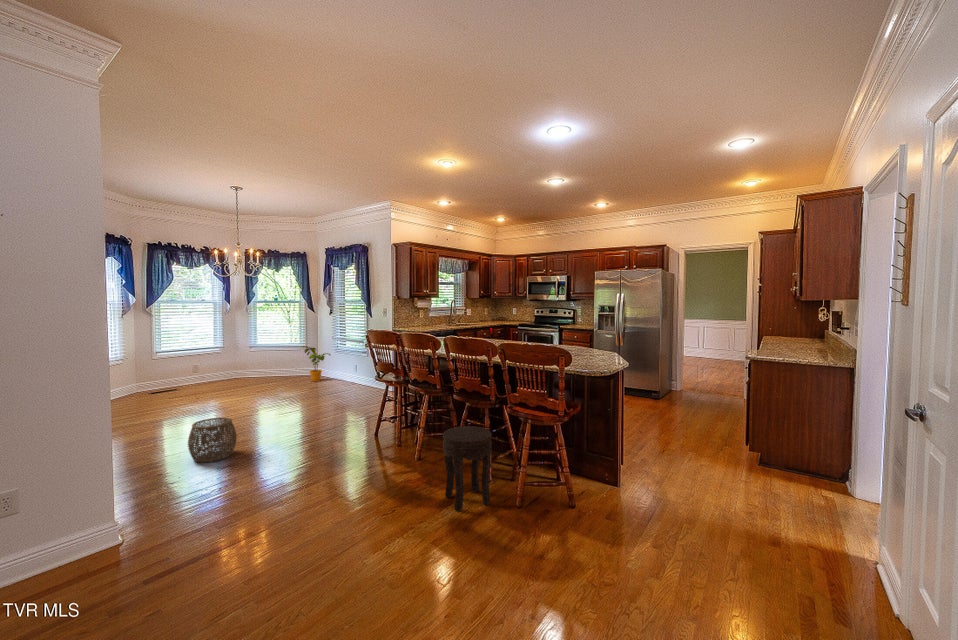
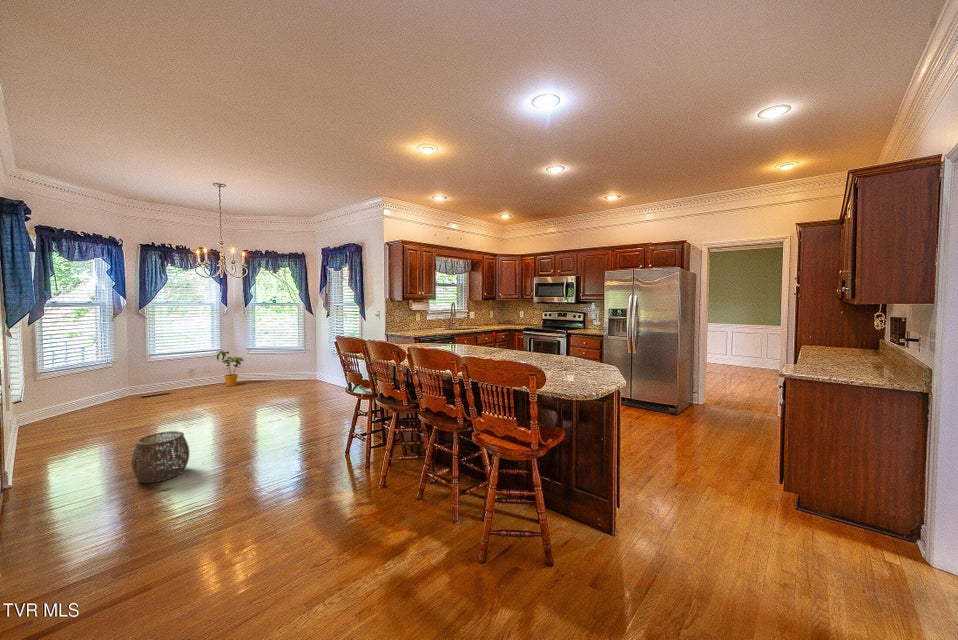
house plant: present [302,346,330,381] -> present [217,351,244,386]
side table: present [443,426,492,511] -> none [391,456,451,566]

